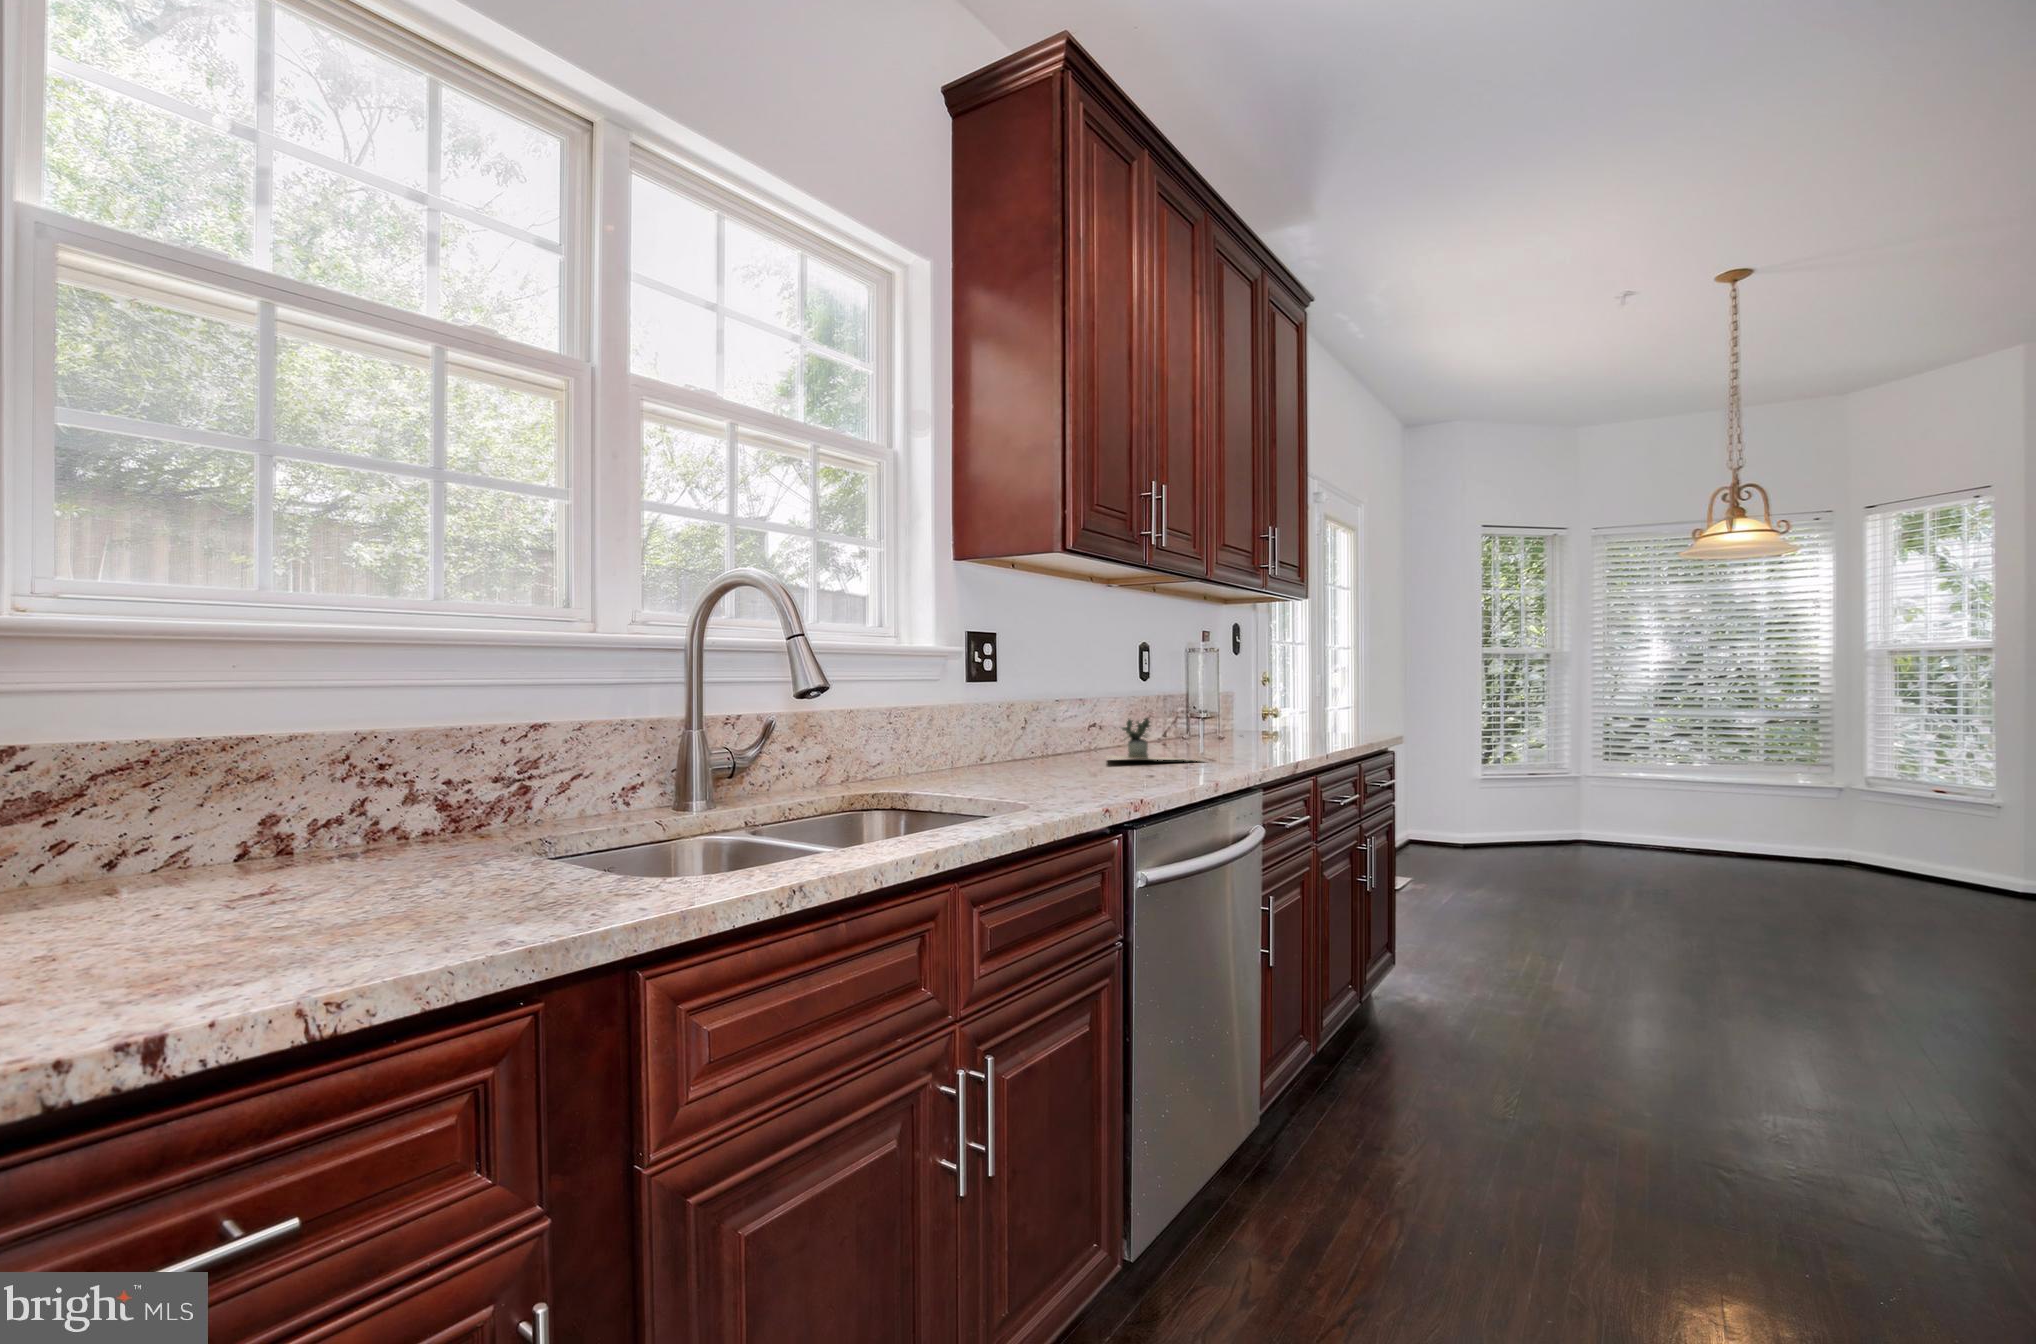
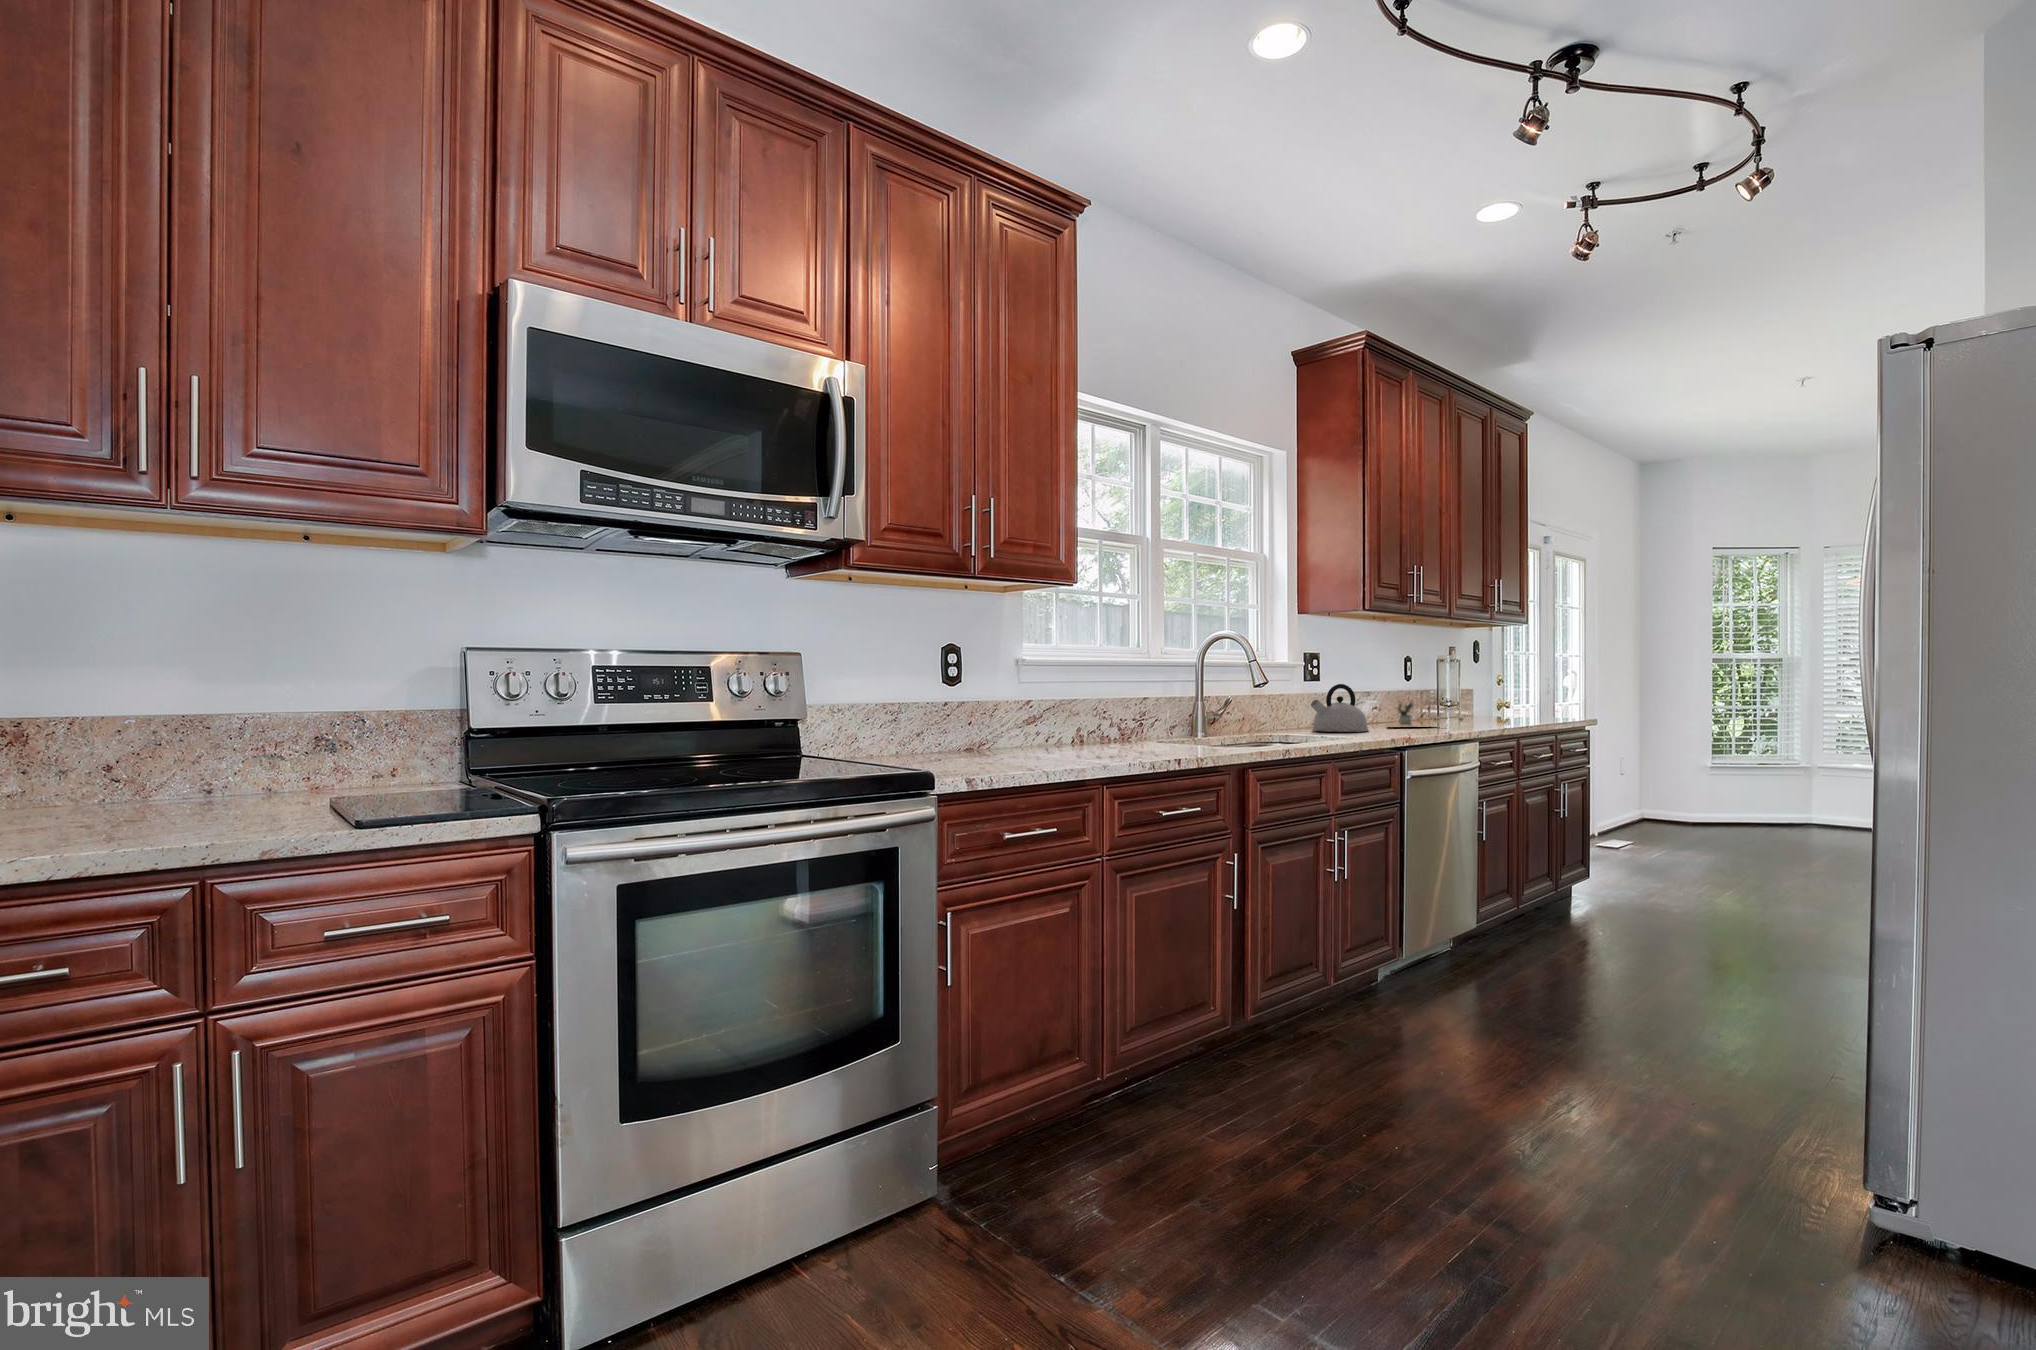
kettle: none [966,687,1072,779] -> present [1311,684,1369,732]

